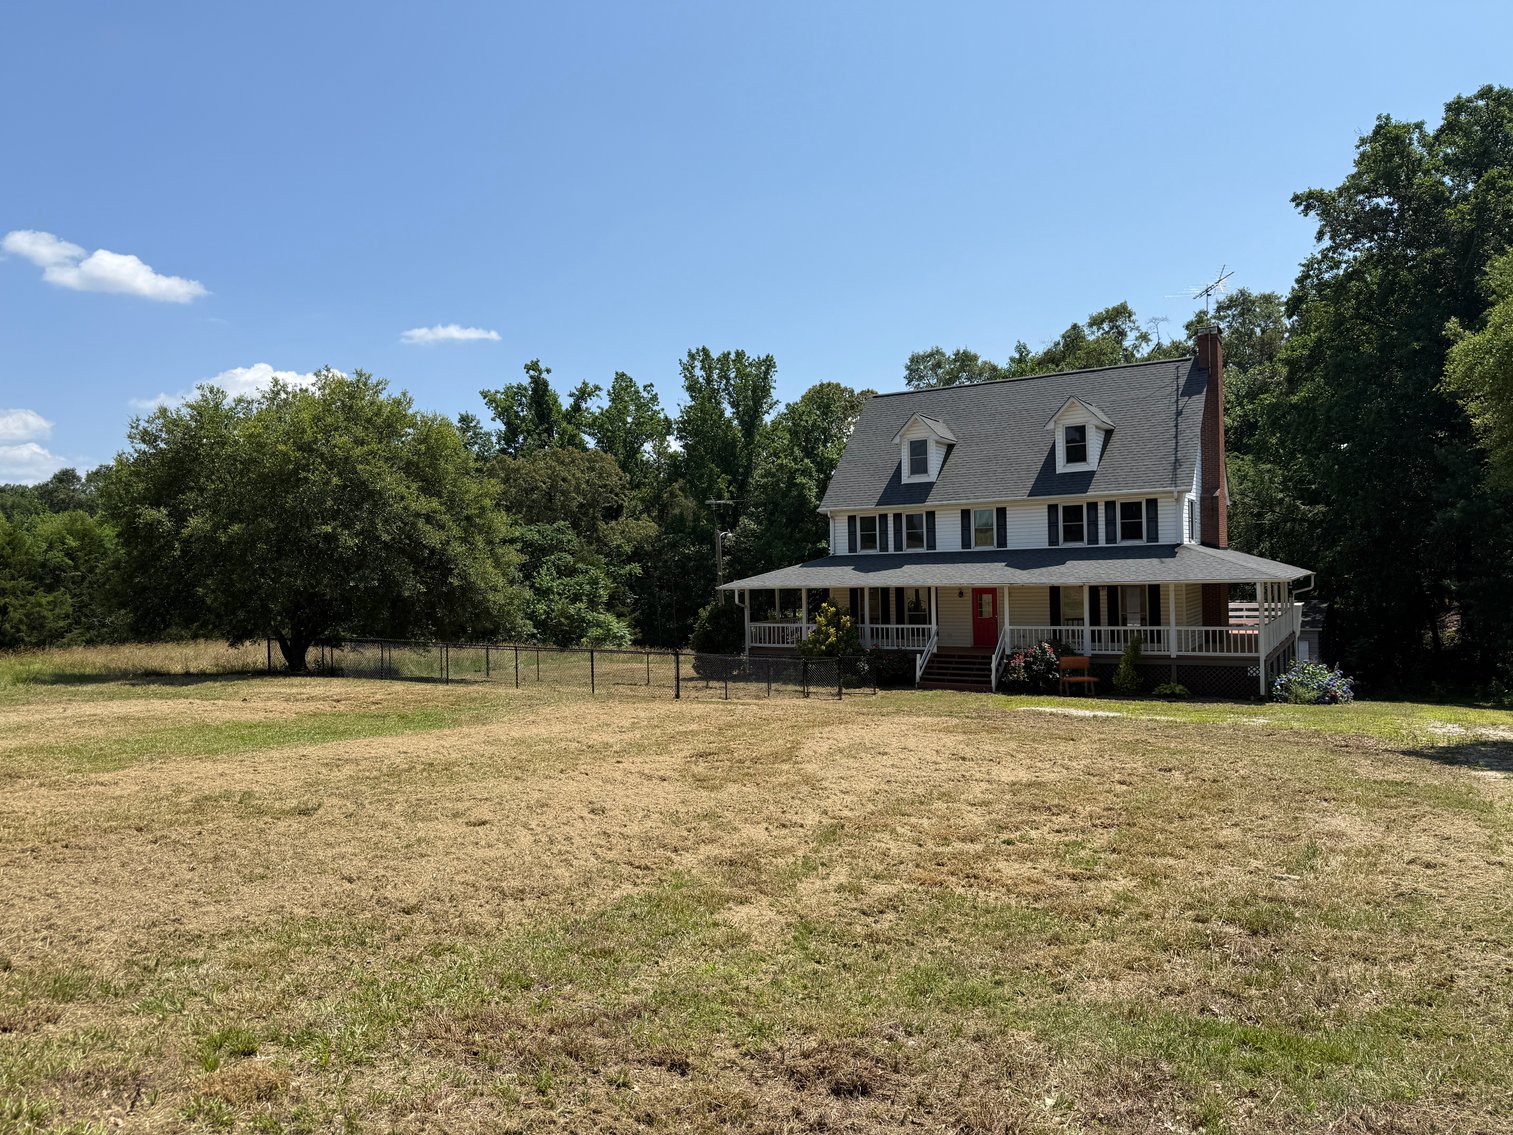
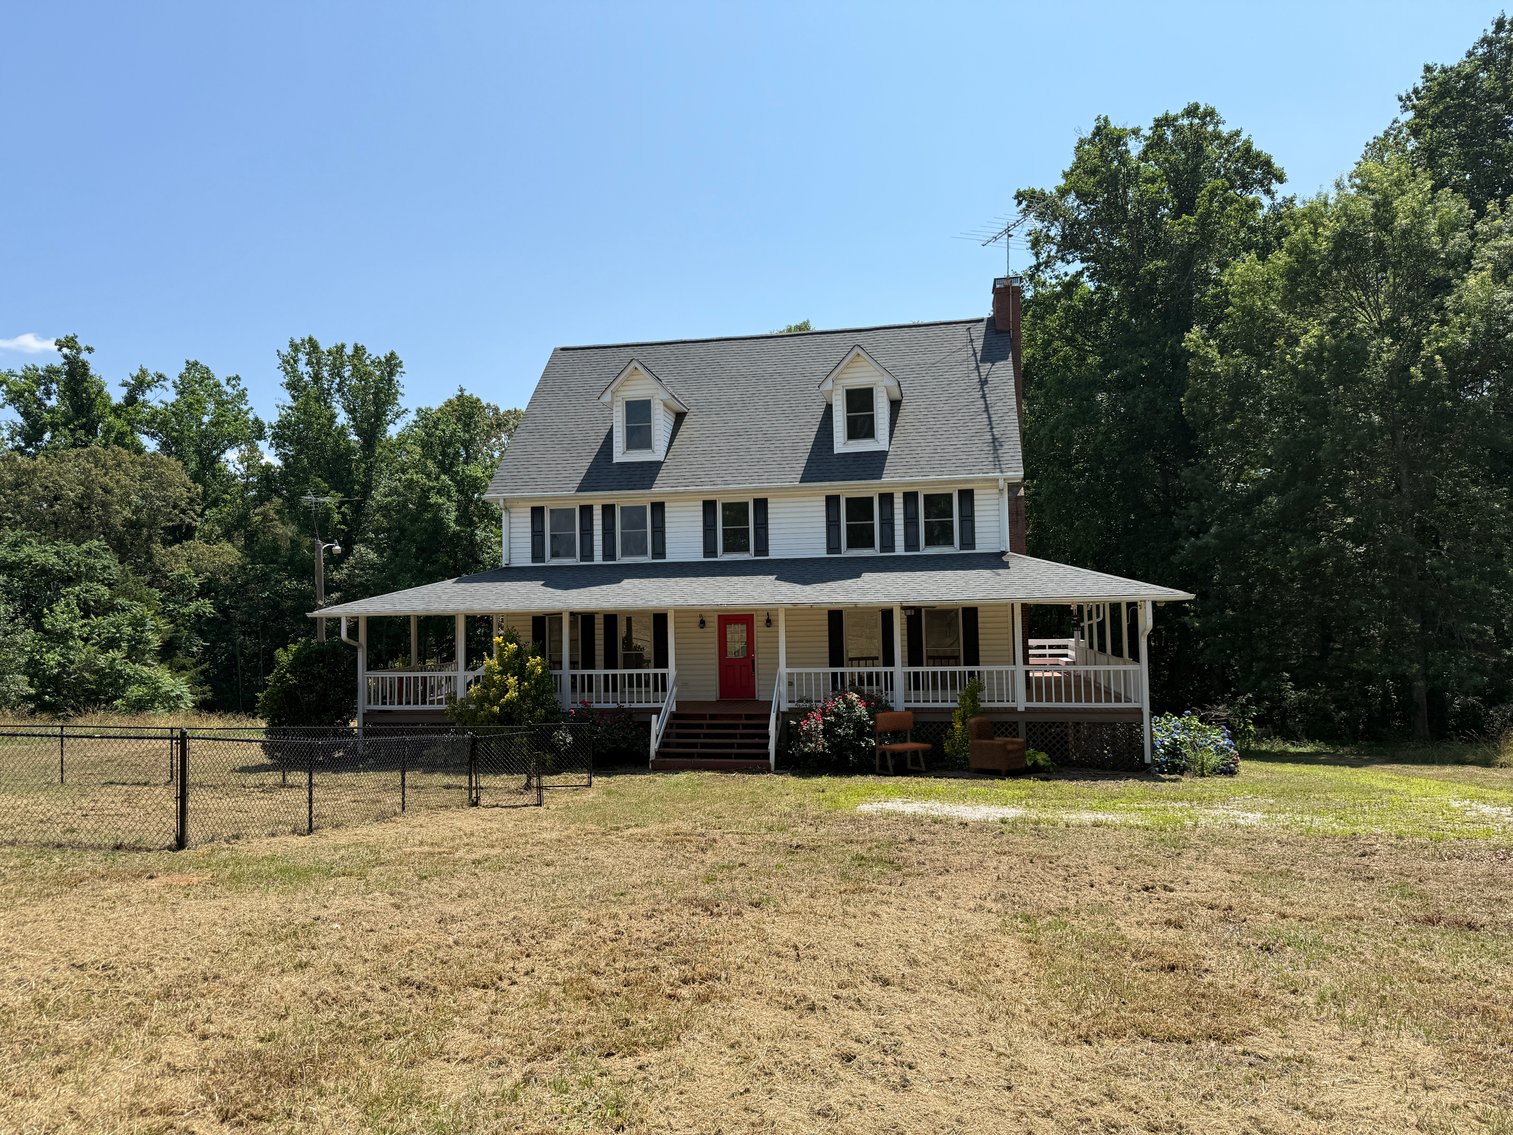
chair: none [1124,662,1164,700] -> present [968,717,1026,776]

